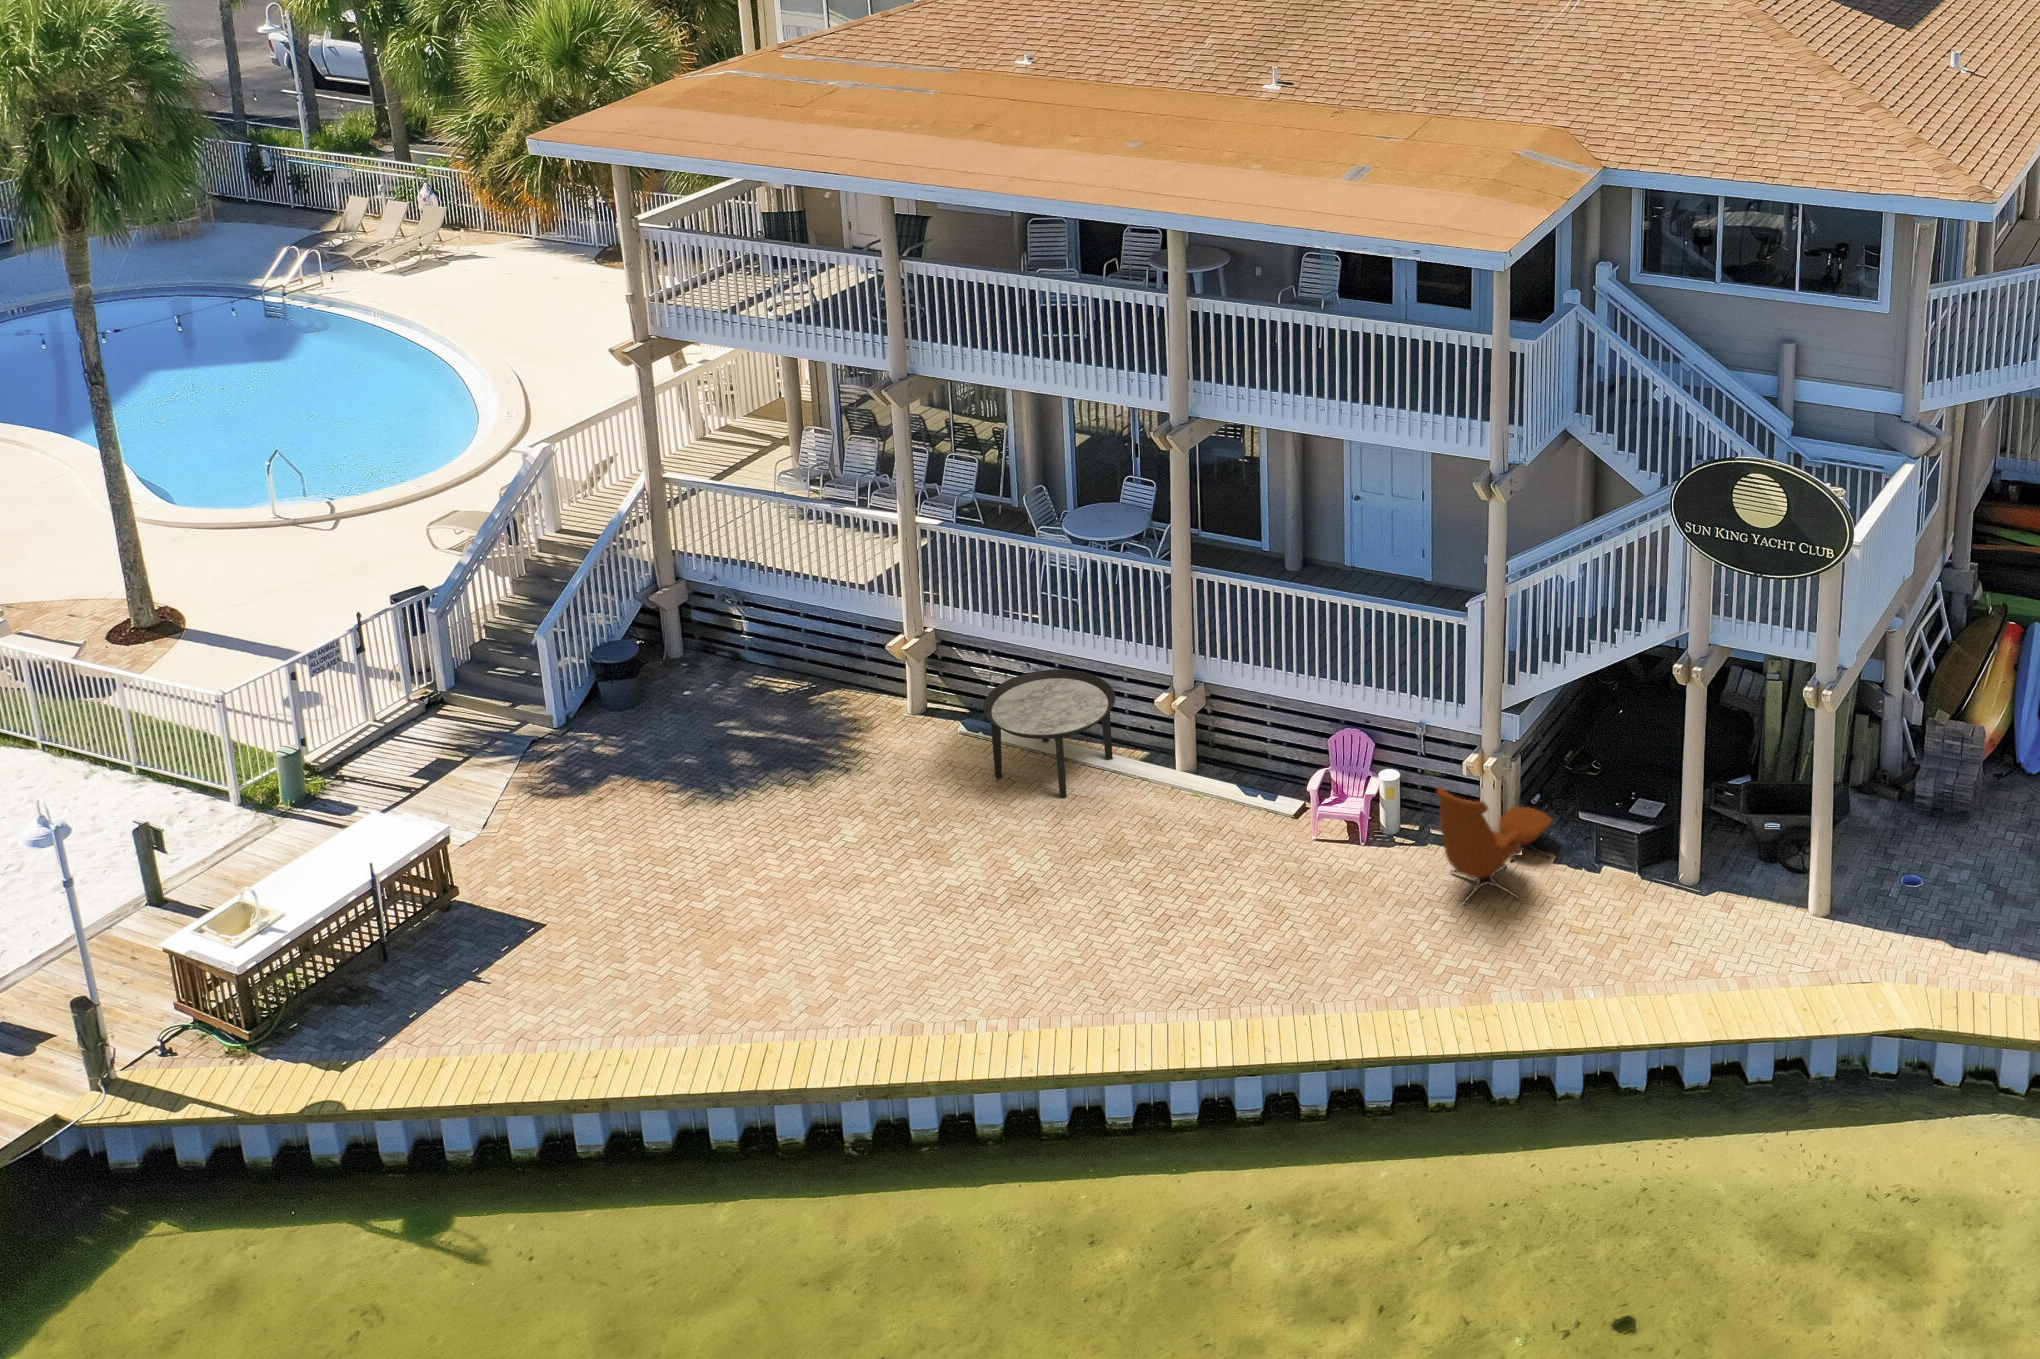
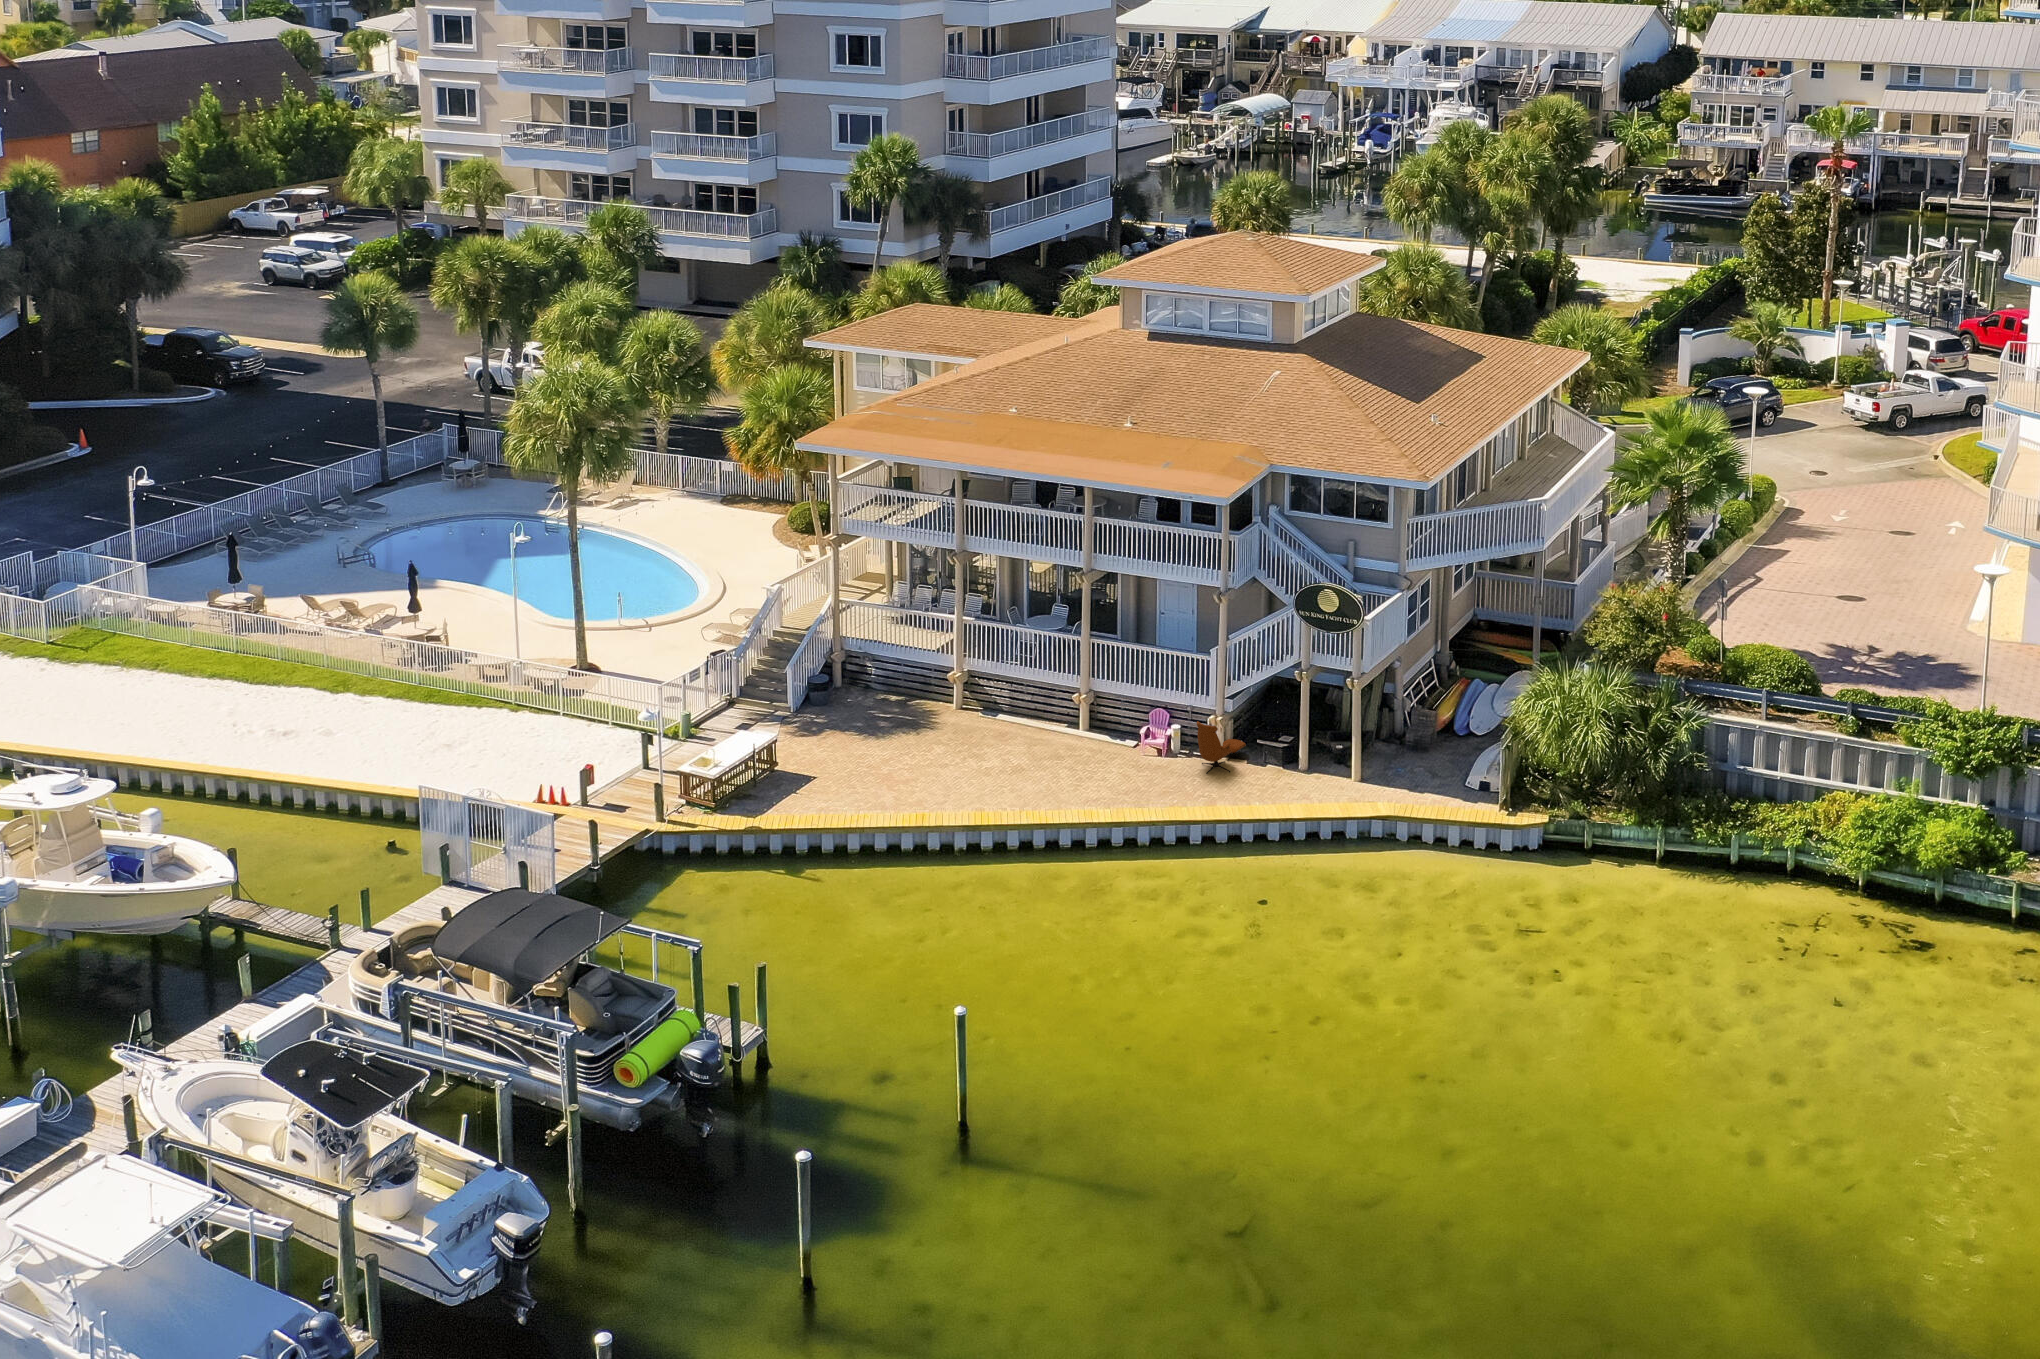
round table: present [983,669,1115,798] -> none [996,685,1054,738]

